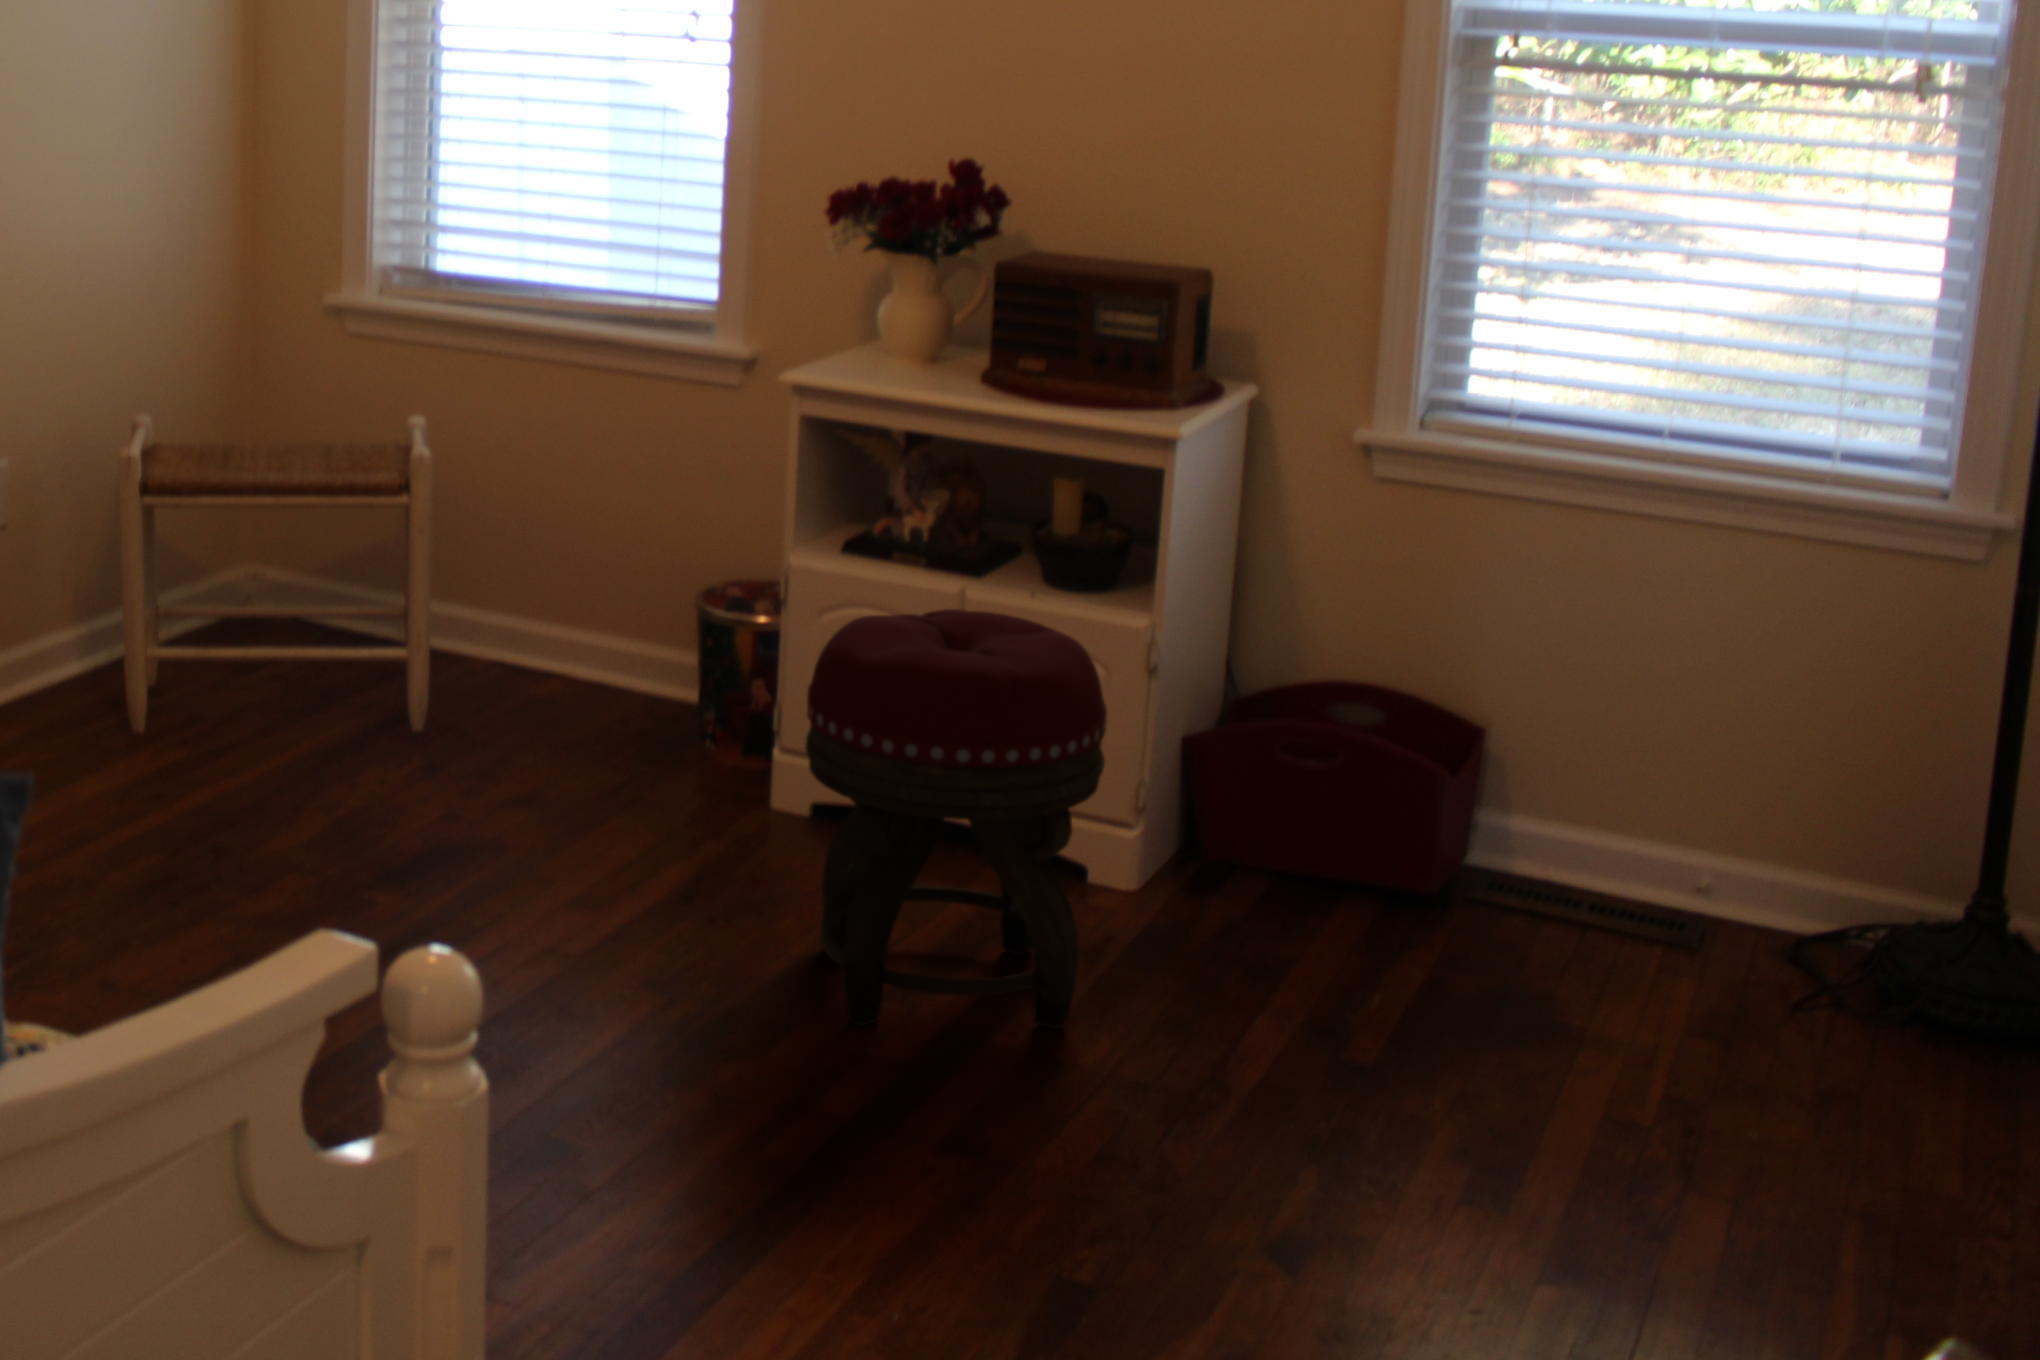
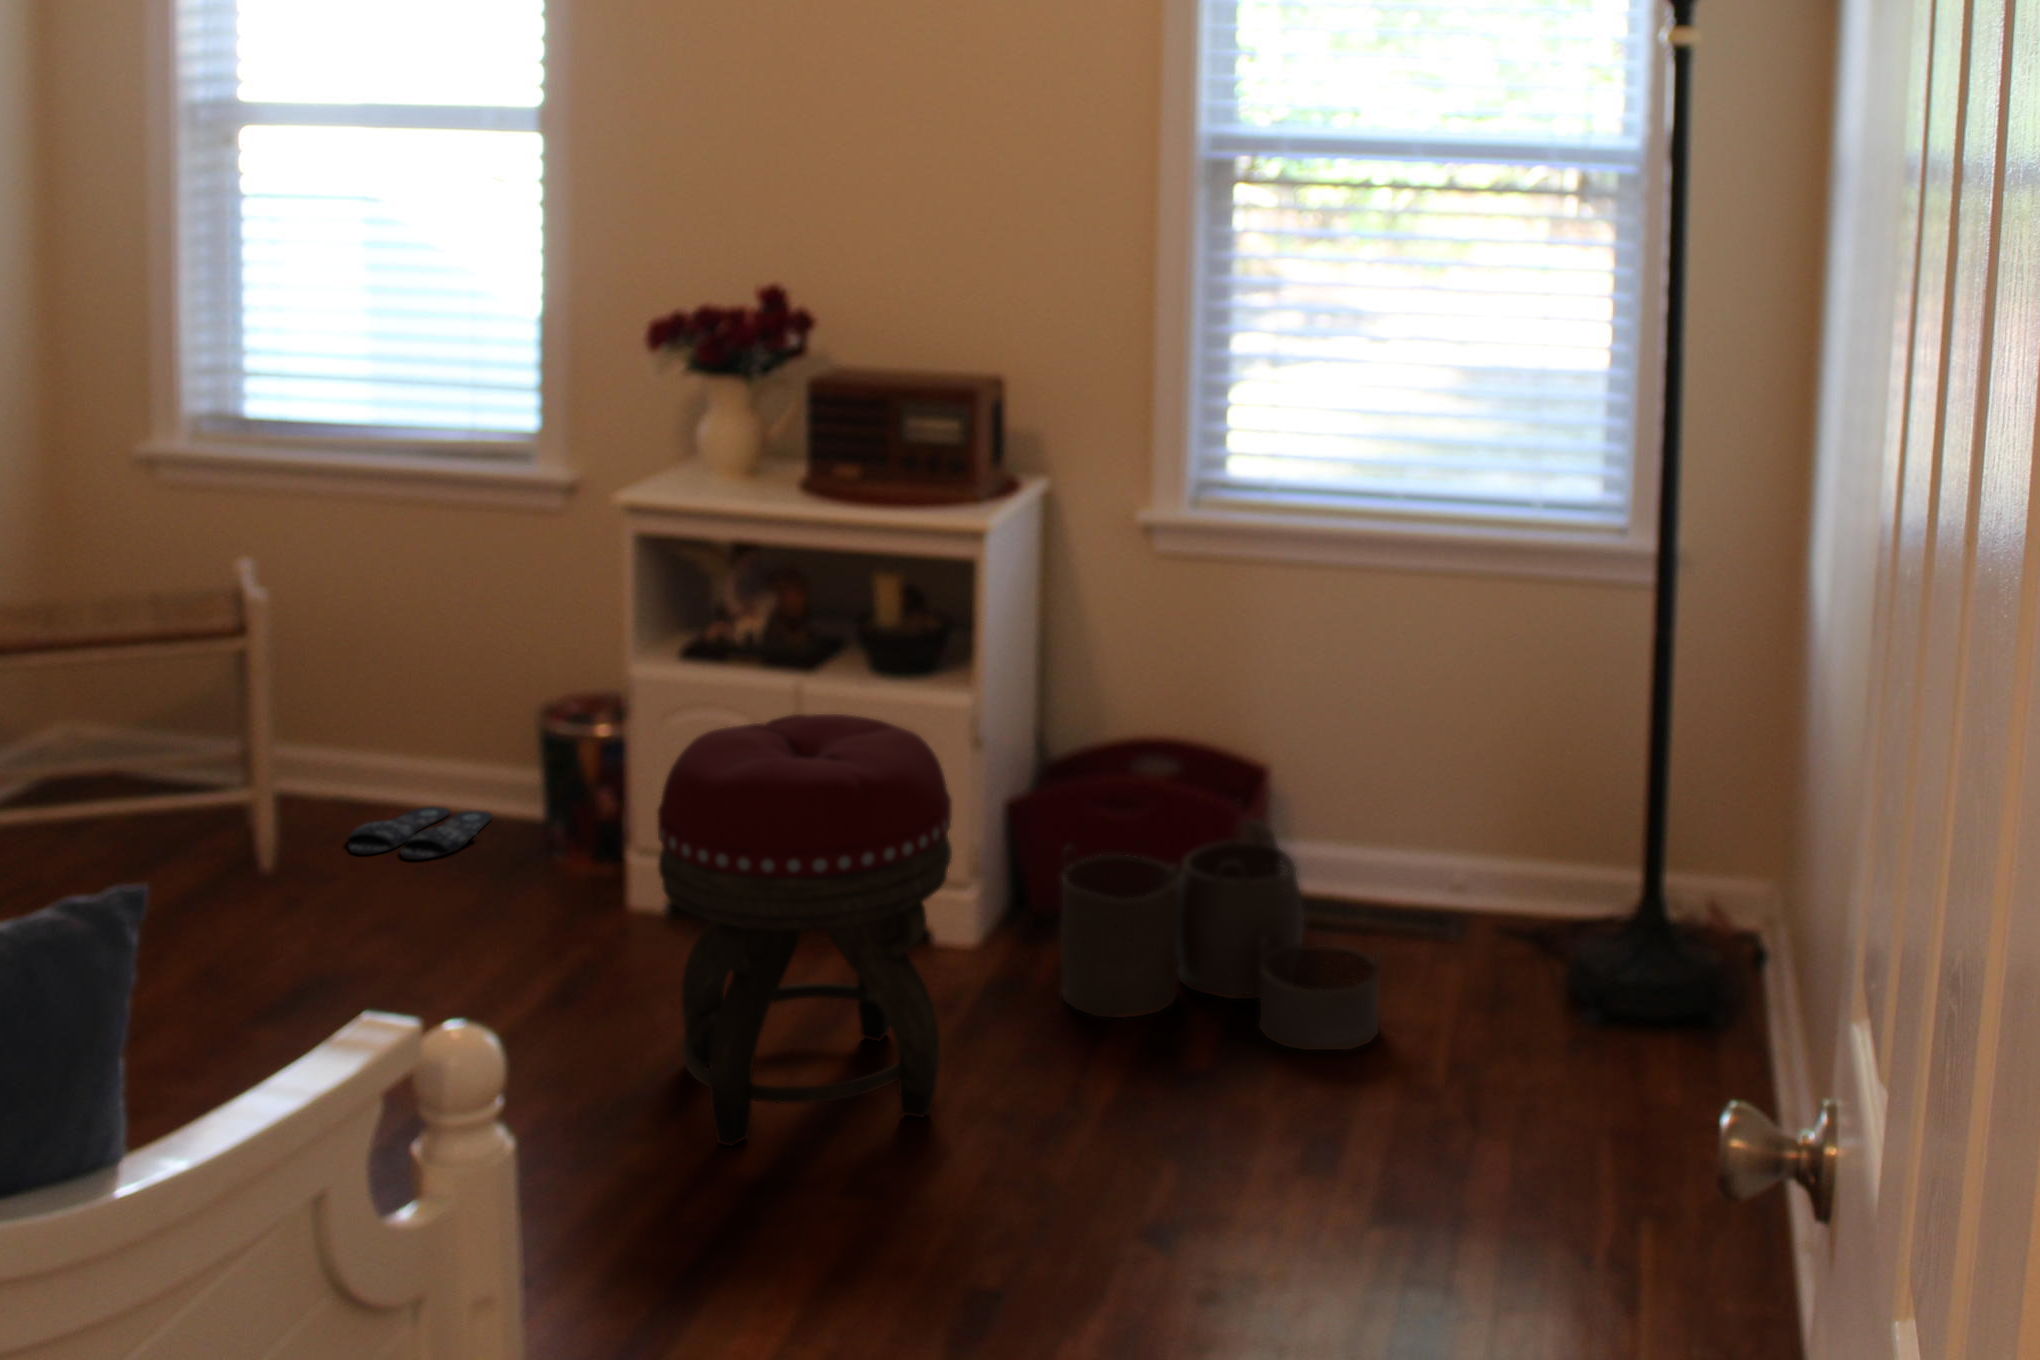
slippers: none [506,683,647,732] -> present [348,806,492,860]
woven basket: none [1223,744,1586,1035] -> present [1061,805,1380,1050]

